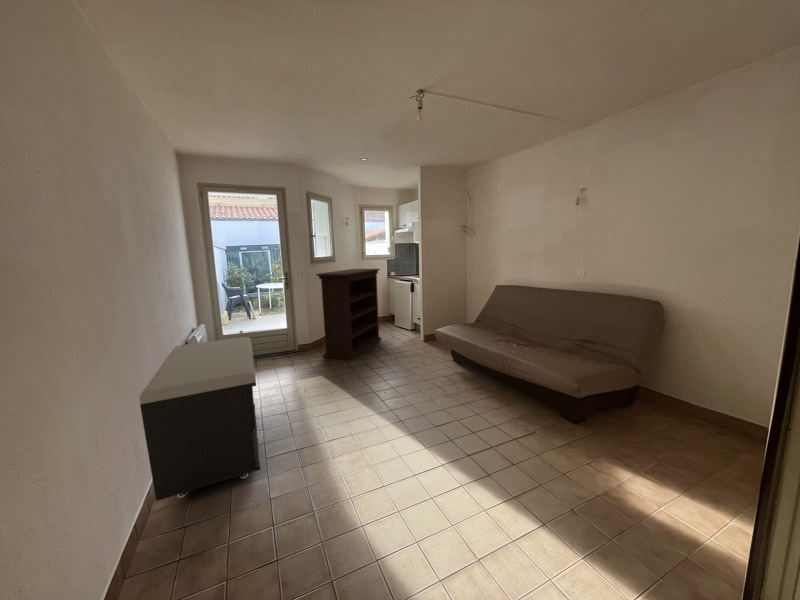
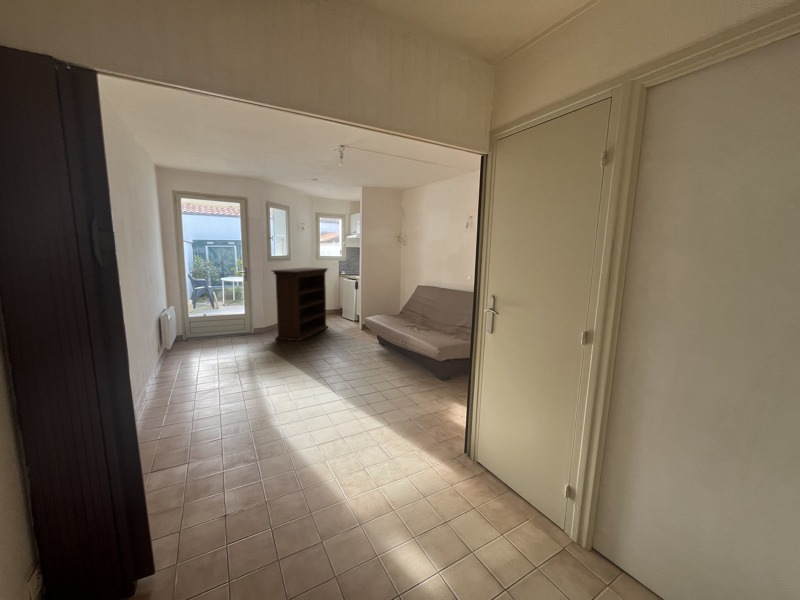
storage bench: present [139,337,260,501] -> none [134,315,216,418]

